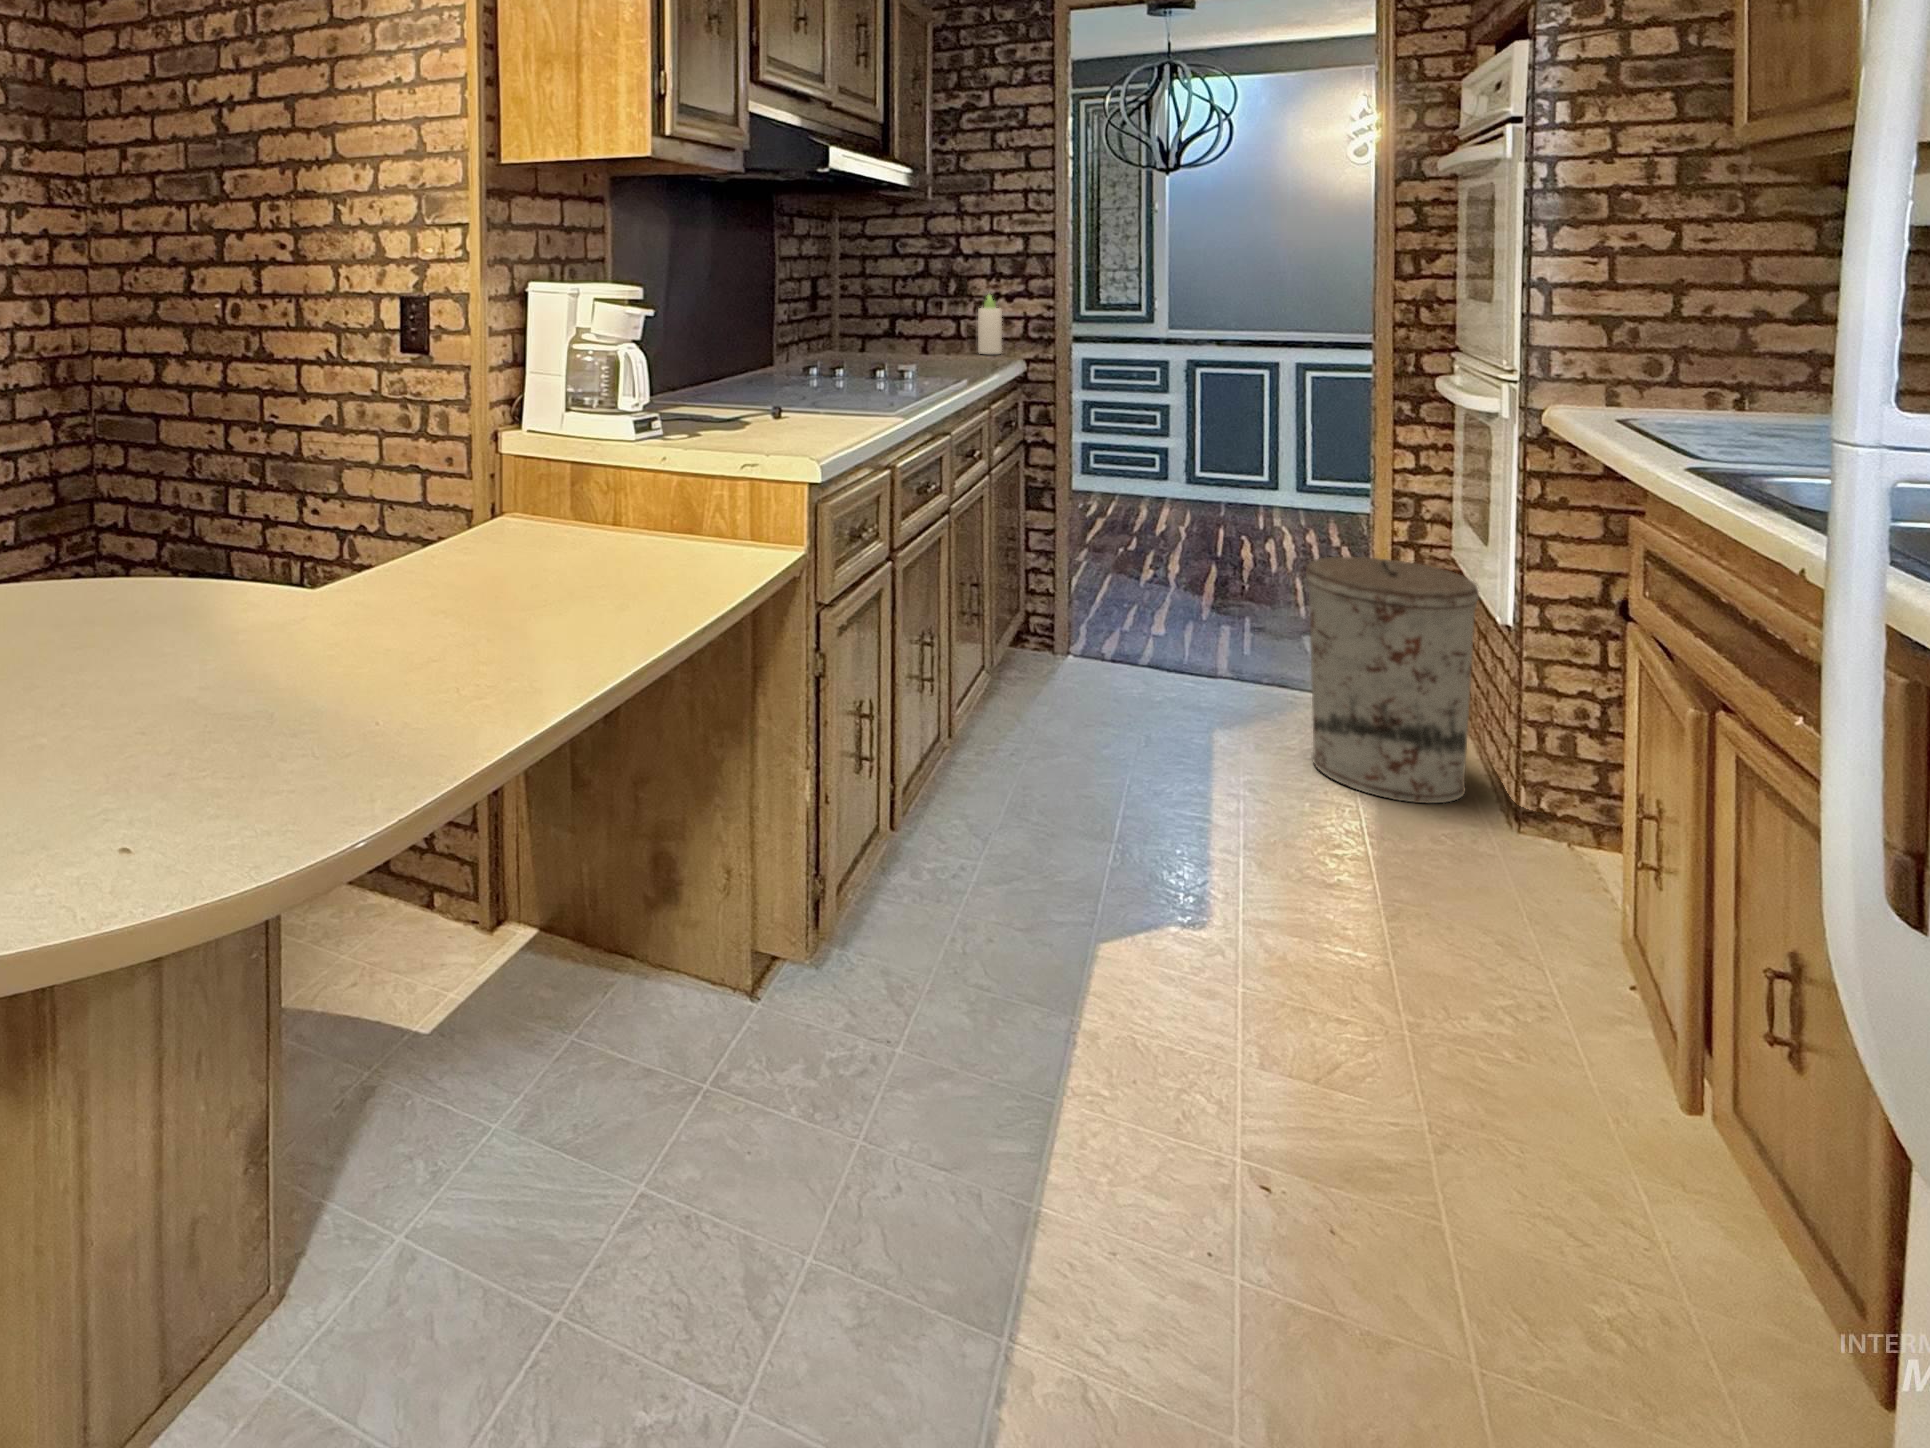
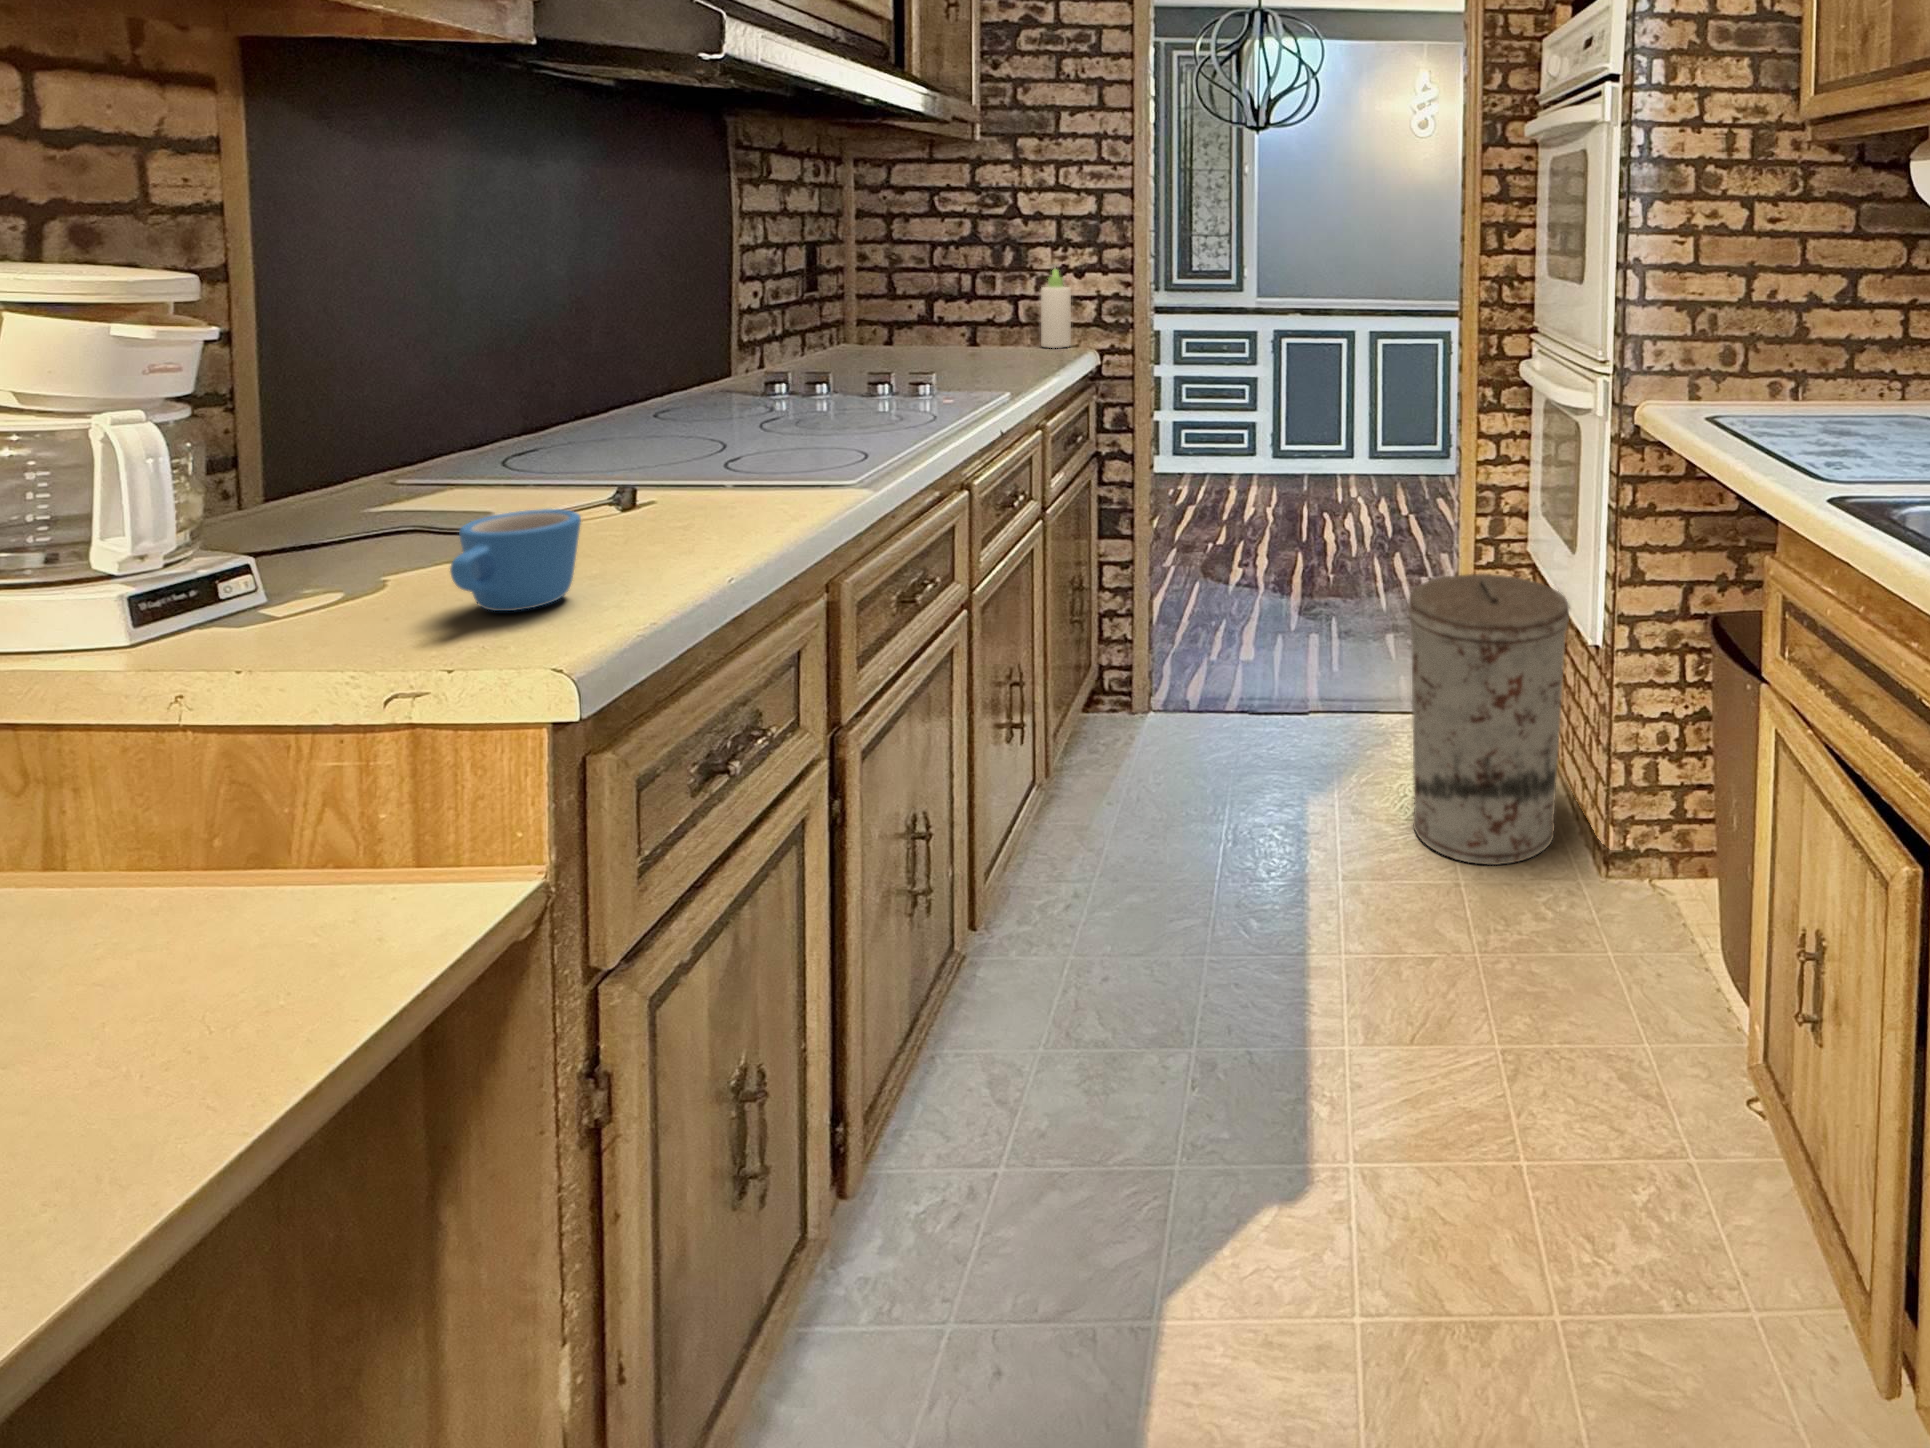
mug: none [757,395,802,436] -> present [450,509,581,611]

